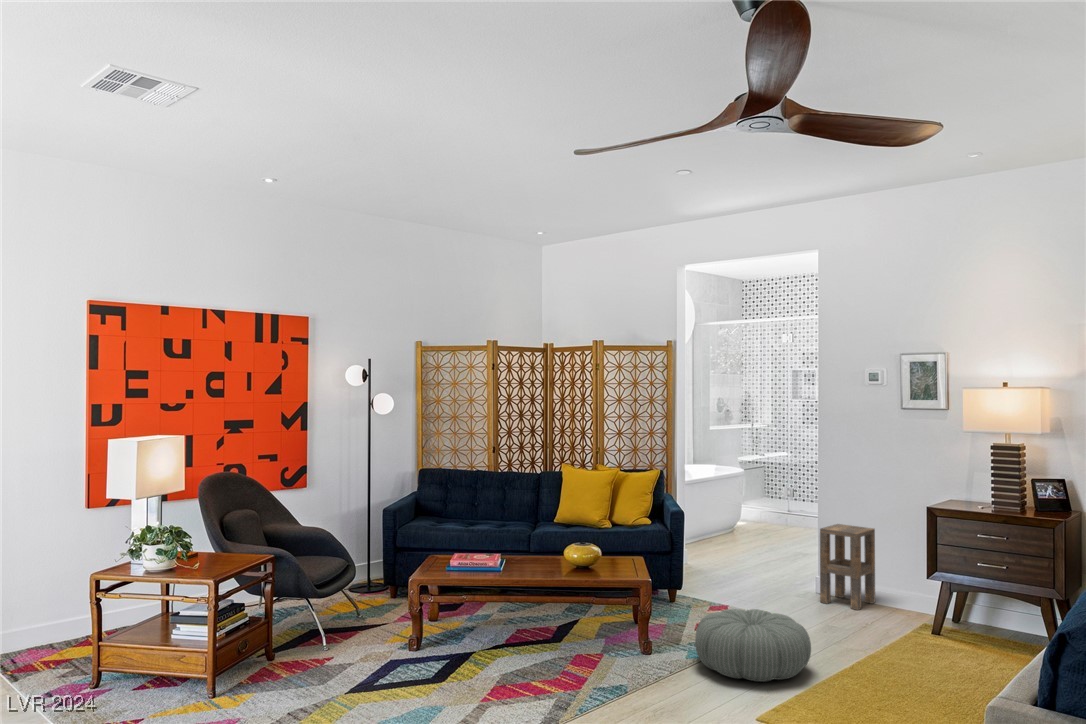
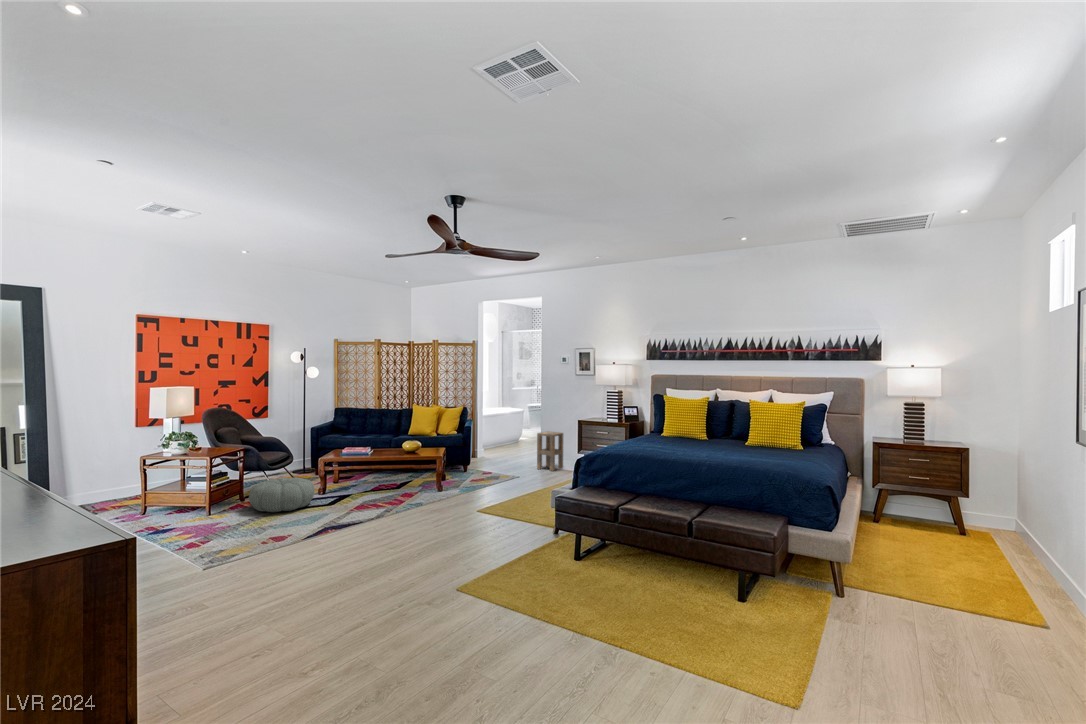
pouf: present [695,609,811,682] -> present [249,478,315,512]

